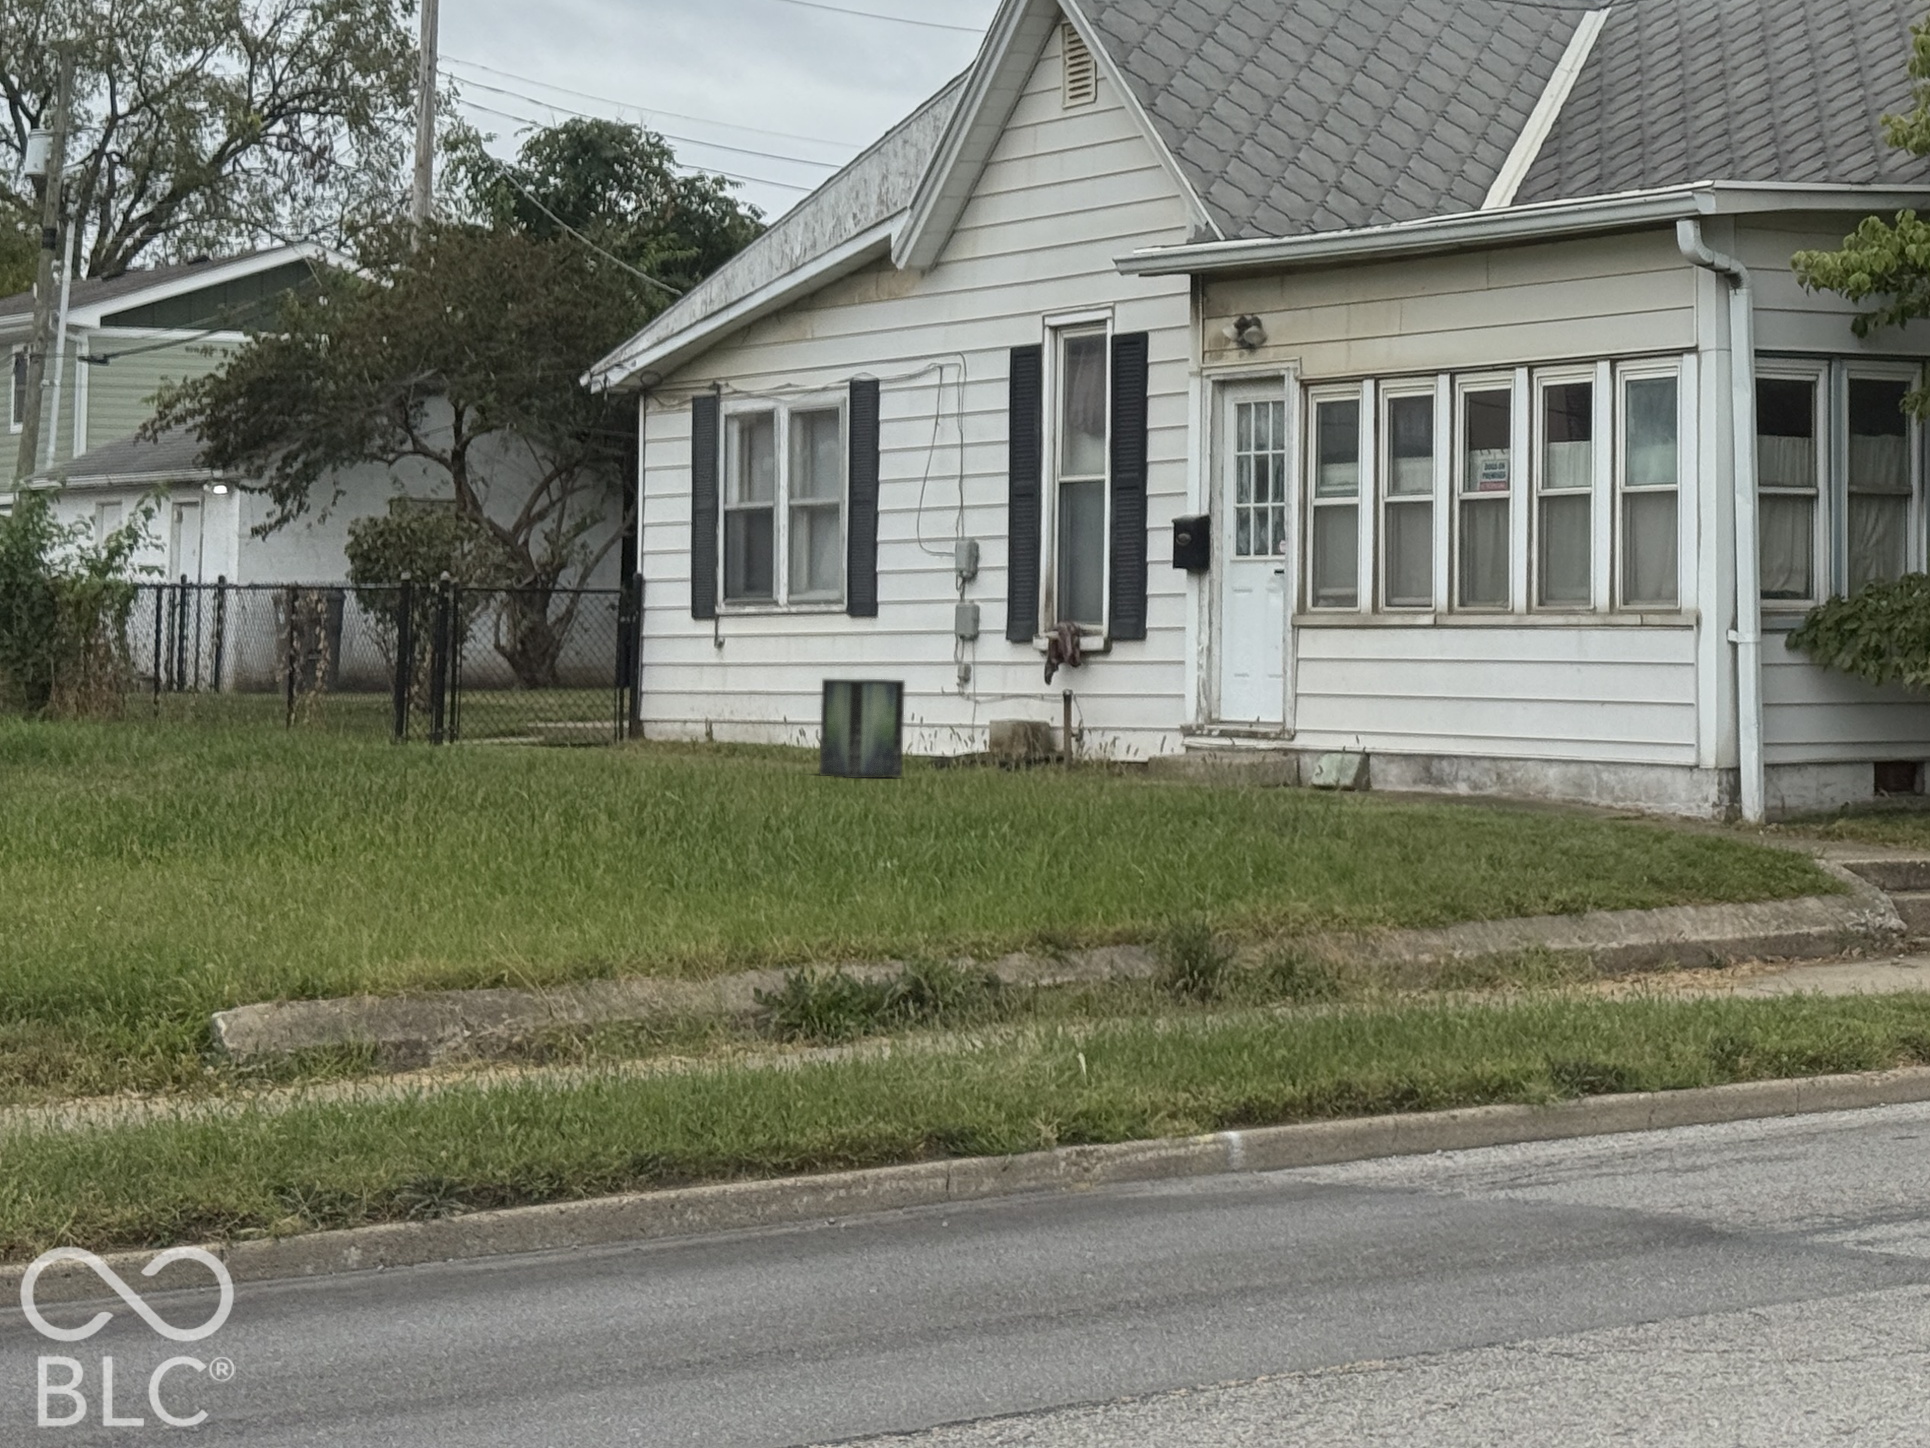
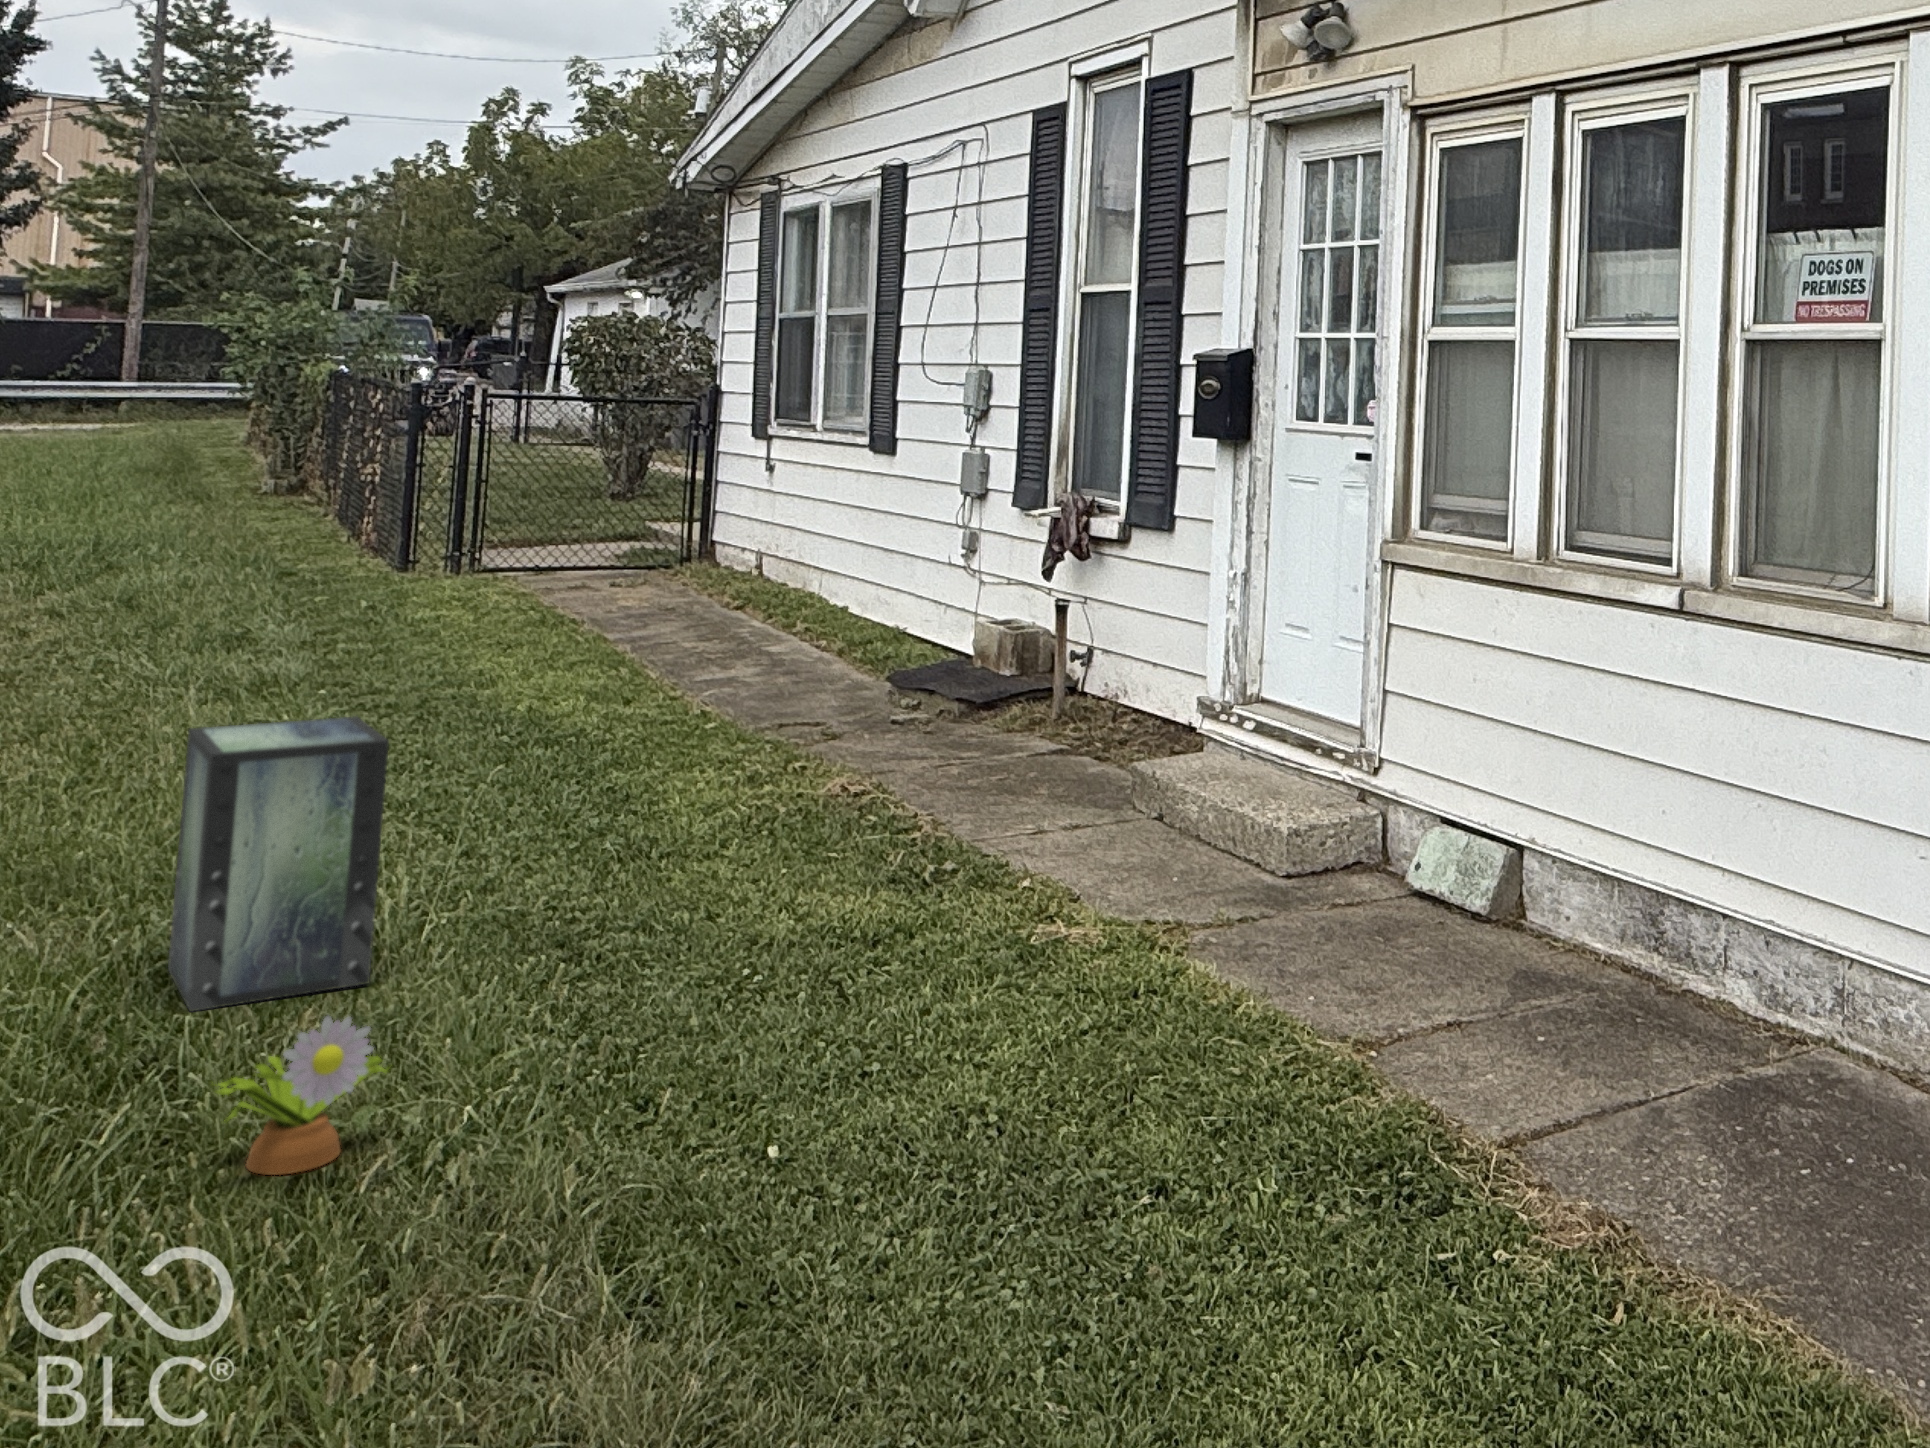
decorative plant: none [927,737,979,787] -> present [215,1016,388,1175]

